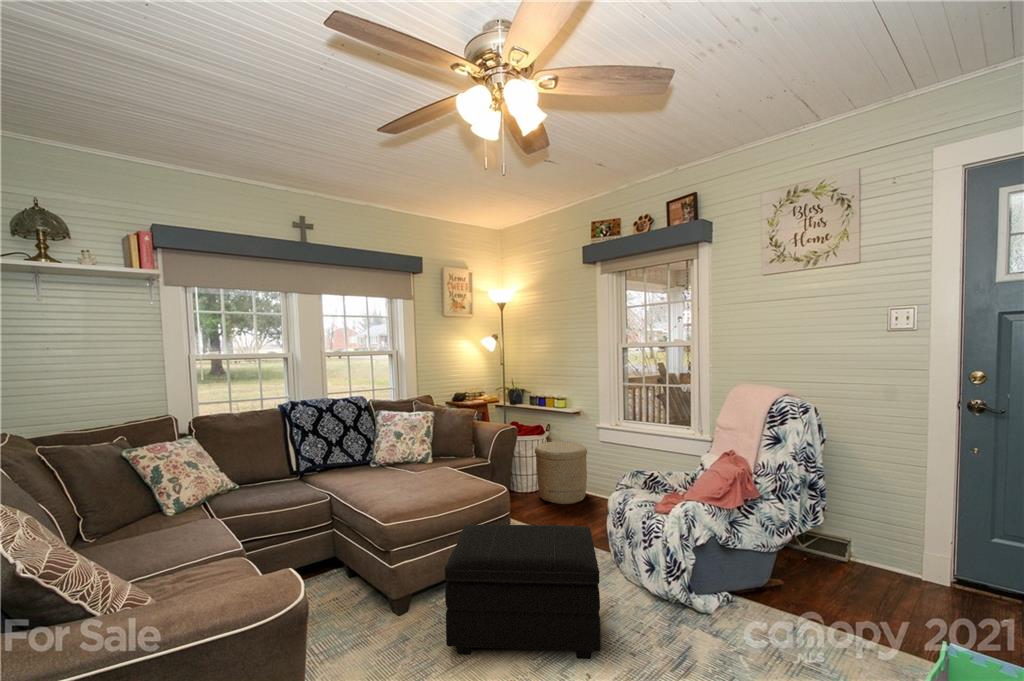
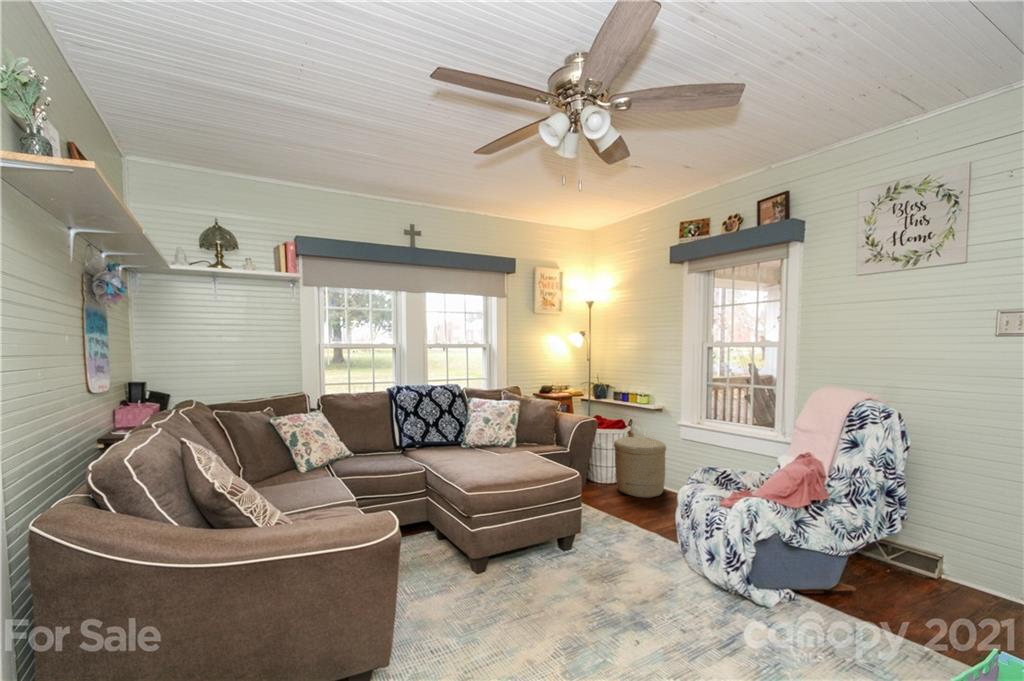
footstool: present [445,524,601,659] -> none [516,501,653,627]

